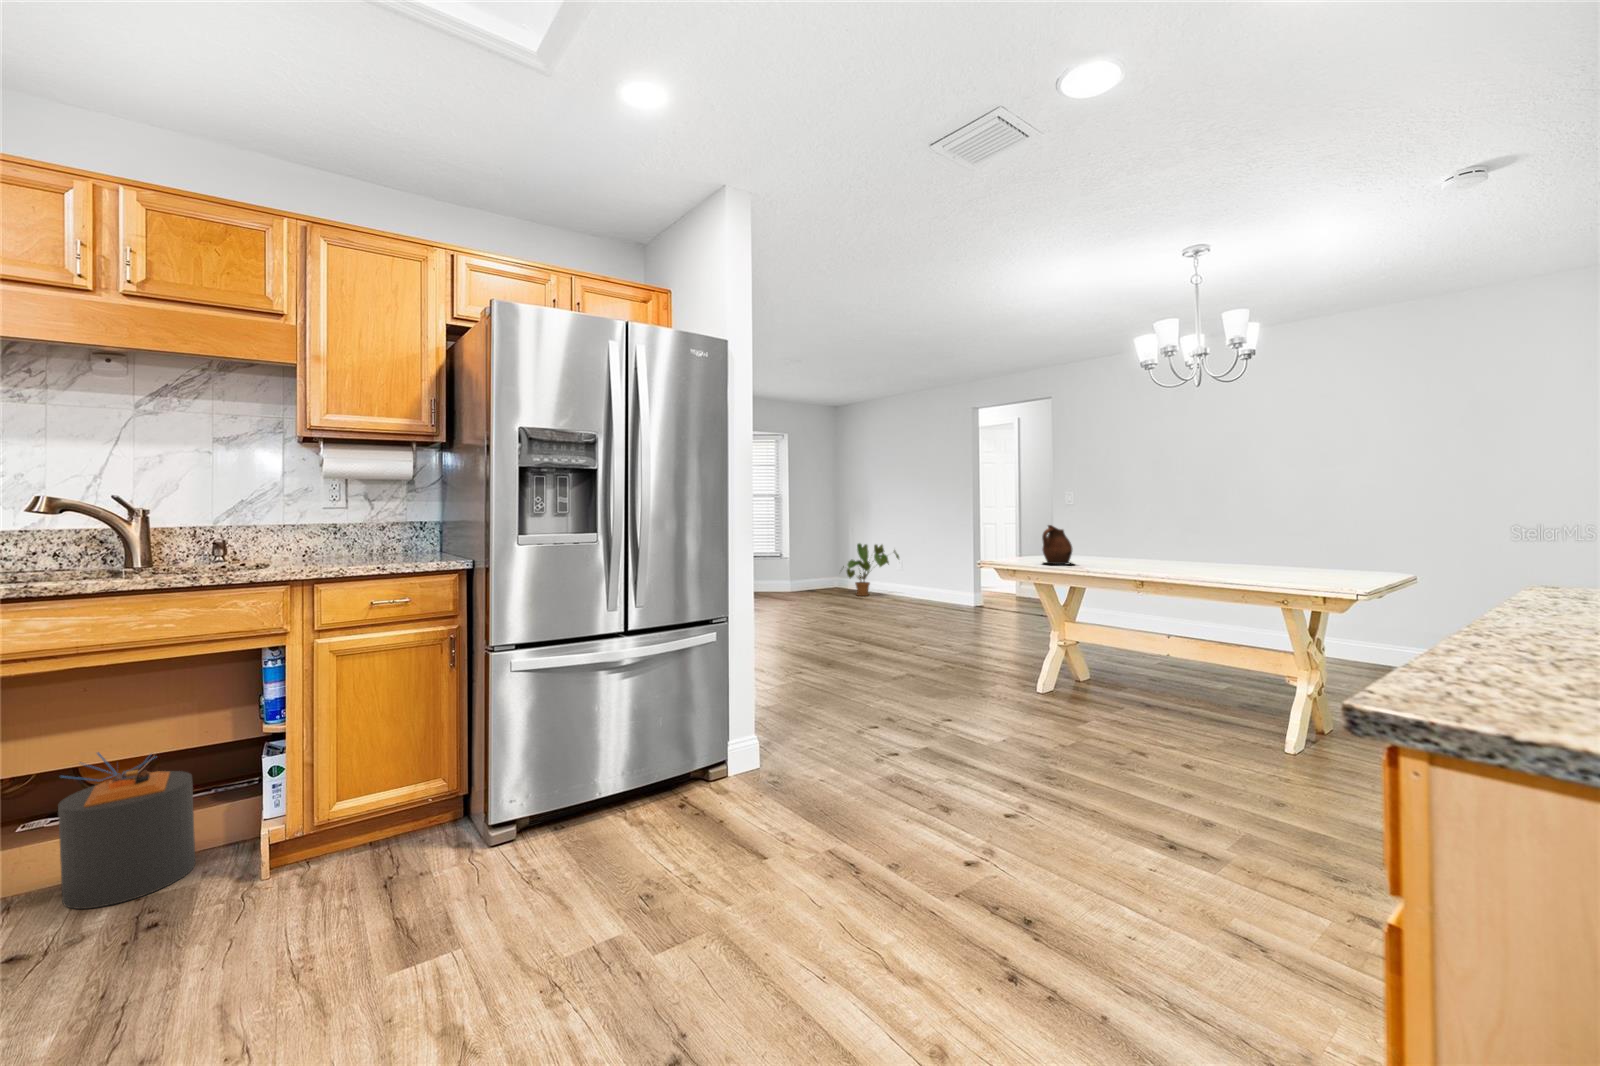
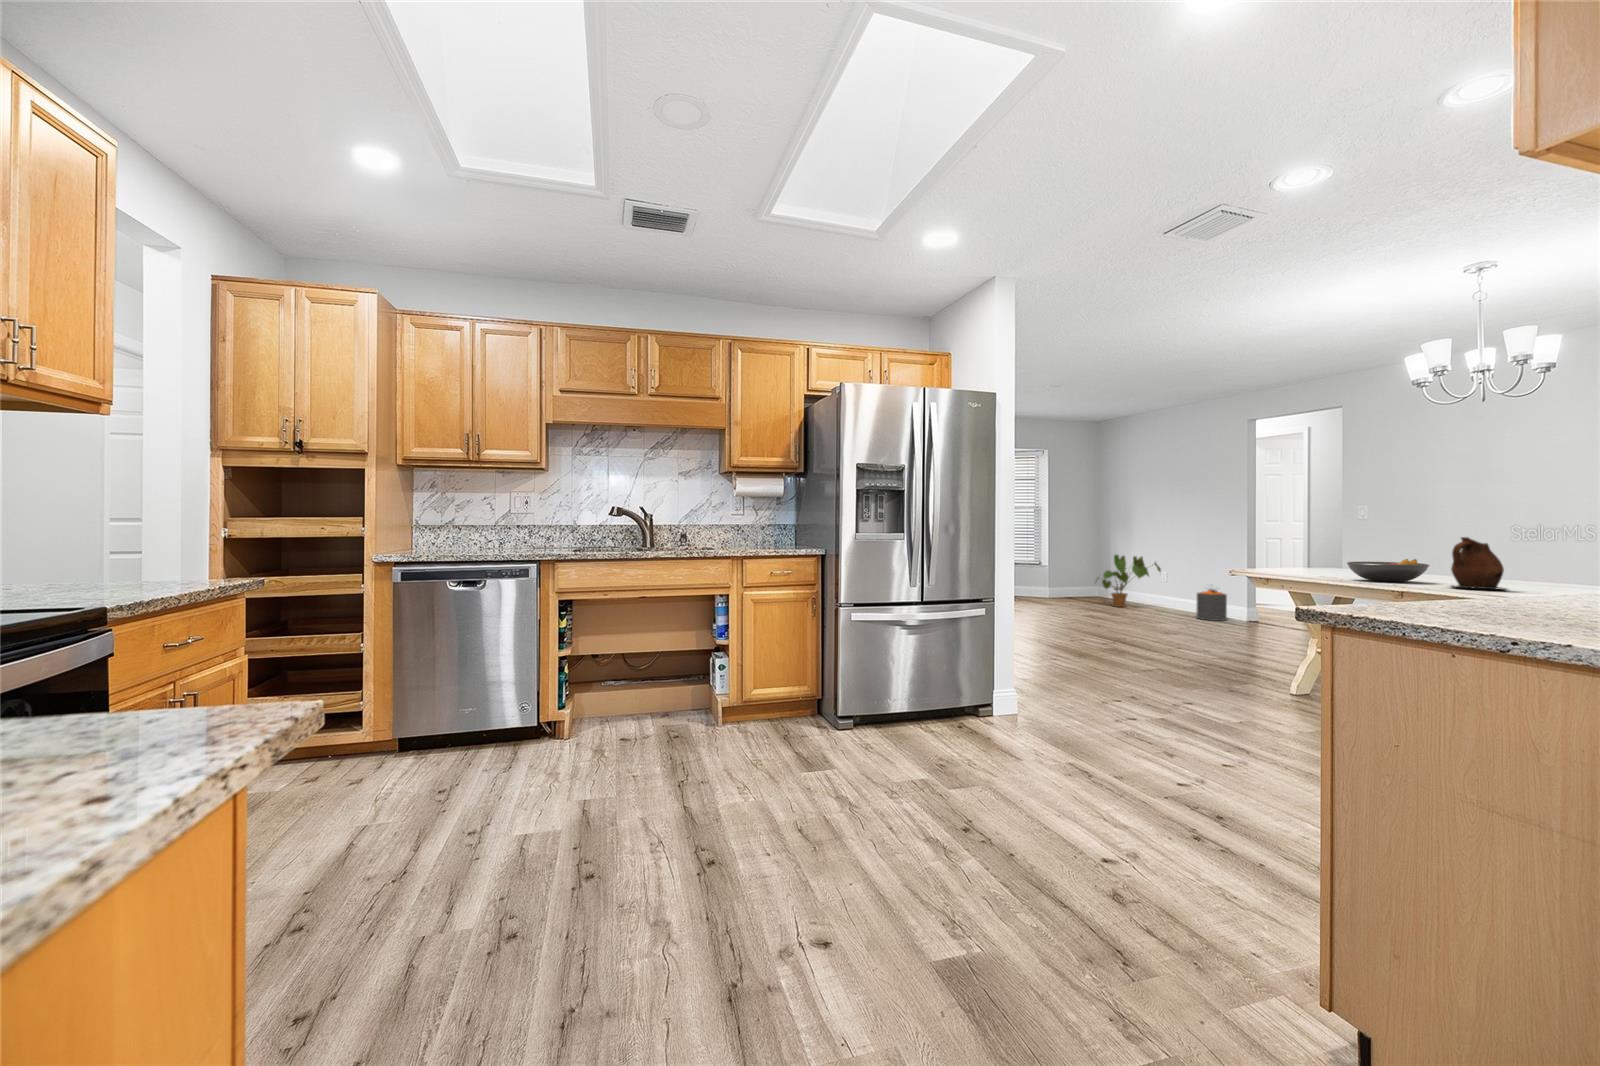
ceramic pitcher: present [1042,525,1075,565] -> present [1451,537,1507,590]
fruit bowl: none [1086,548,1157,572] -> present [1347,559,1429,582]
trash can: present [58,752,195,909] -> present [1196,584,1227,621]

